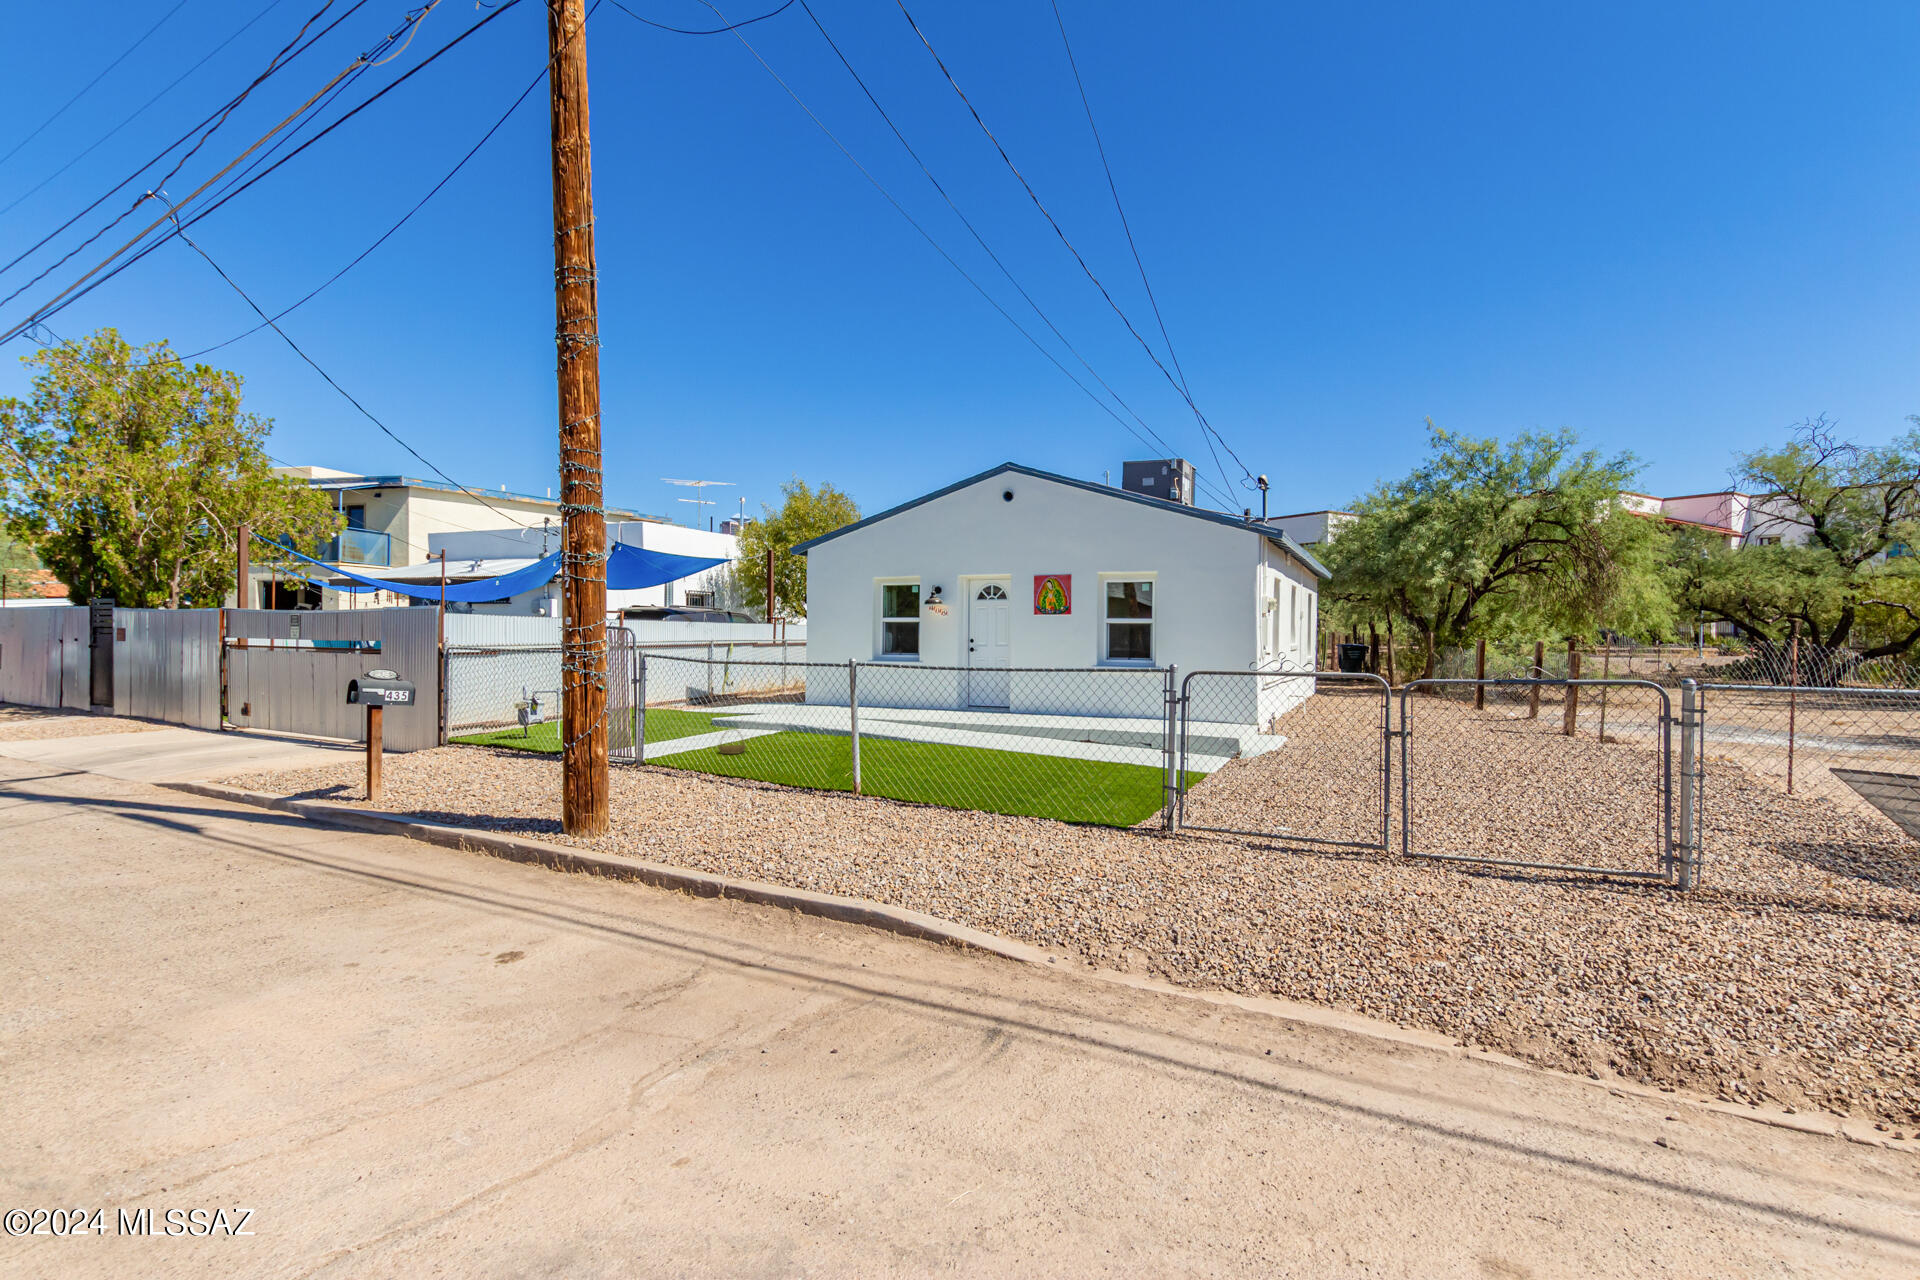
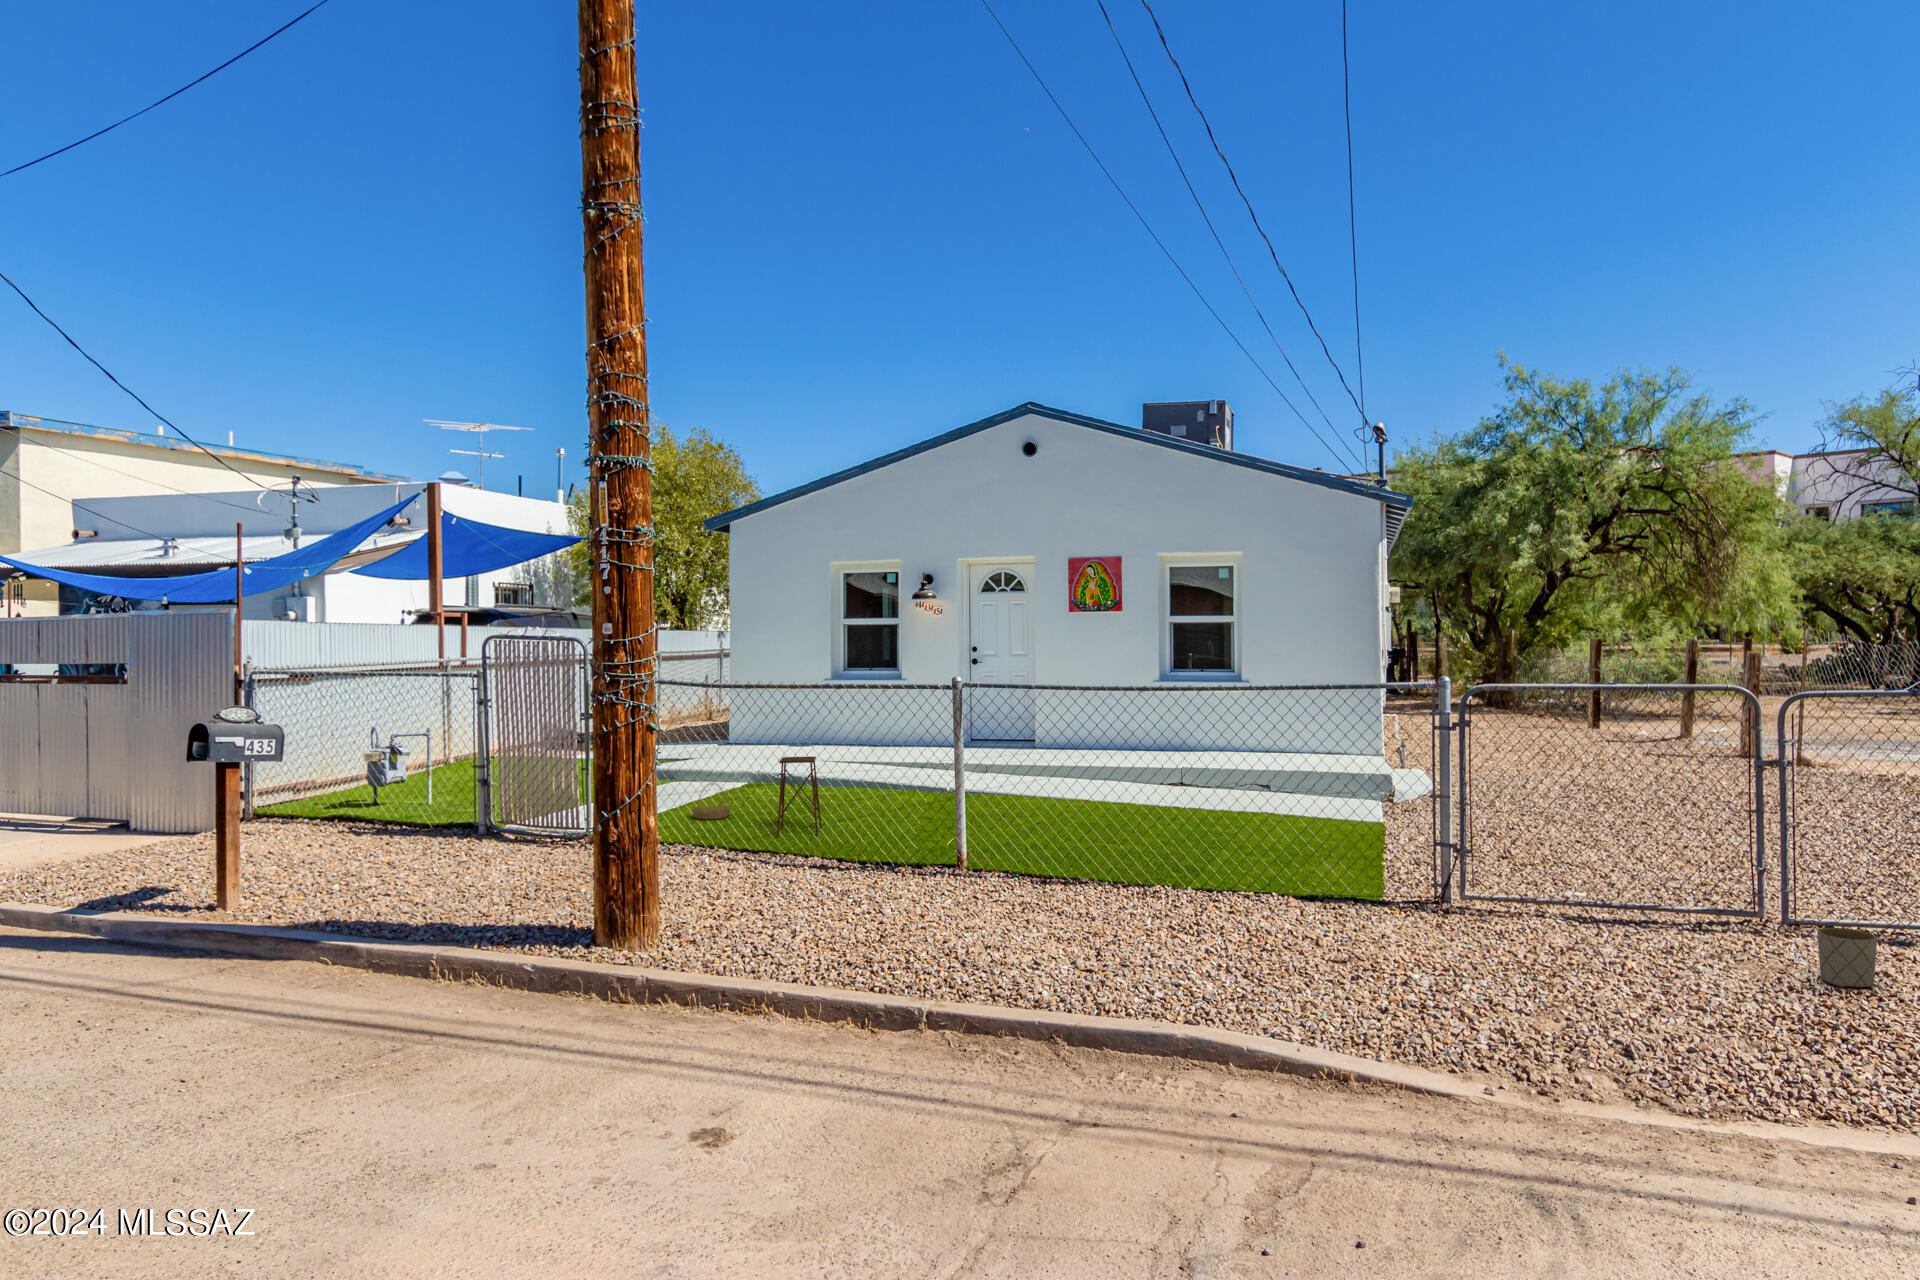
side table: none [759,712,795,768] -> present [777,757,822,837]
planter: none [1376,860,1417,907] -> present [1817,928,1877,988]

